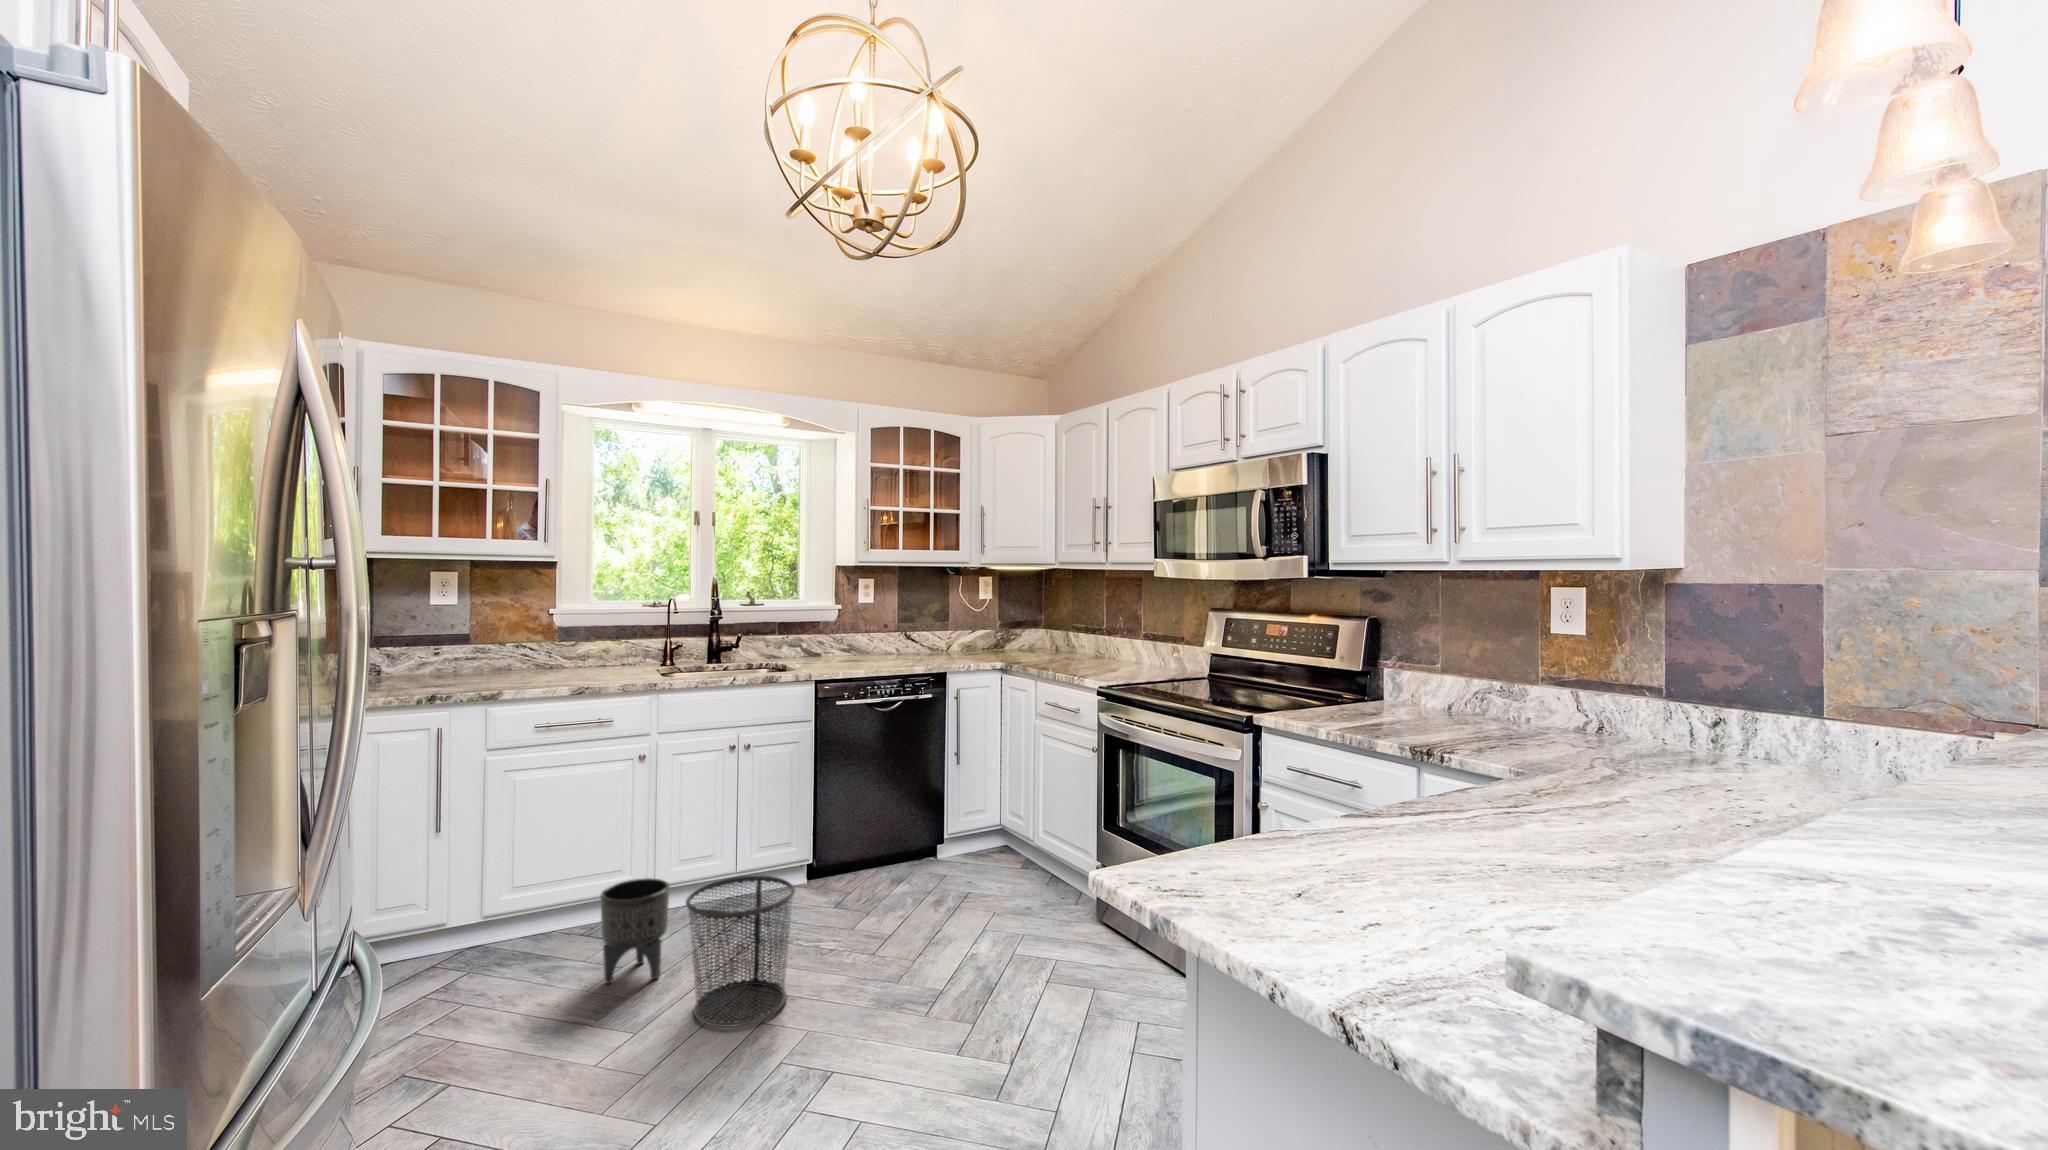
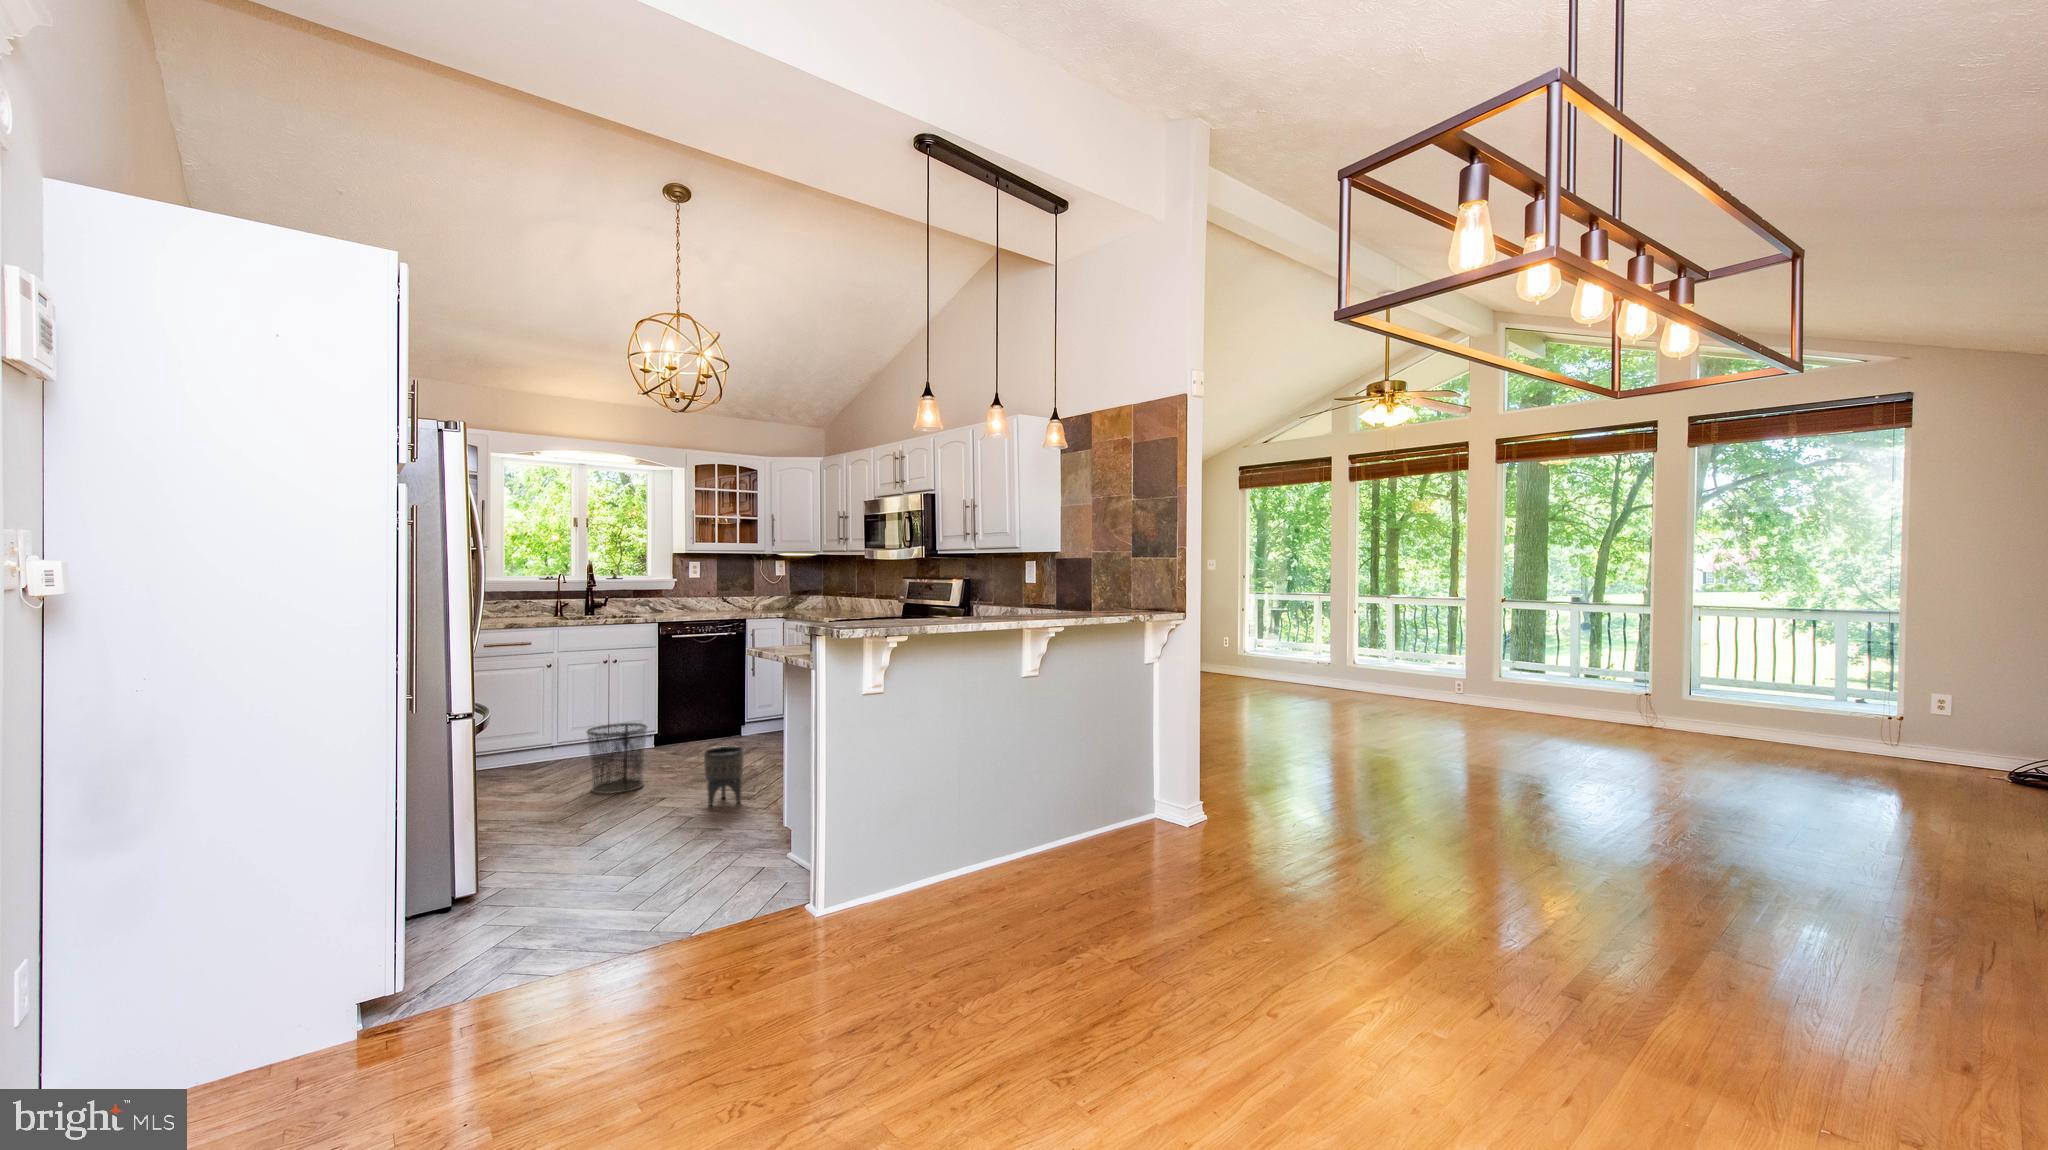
planter: present [600,878,669,984] -> present [704,746,744,805]

